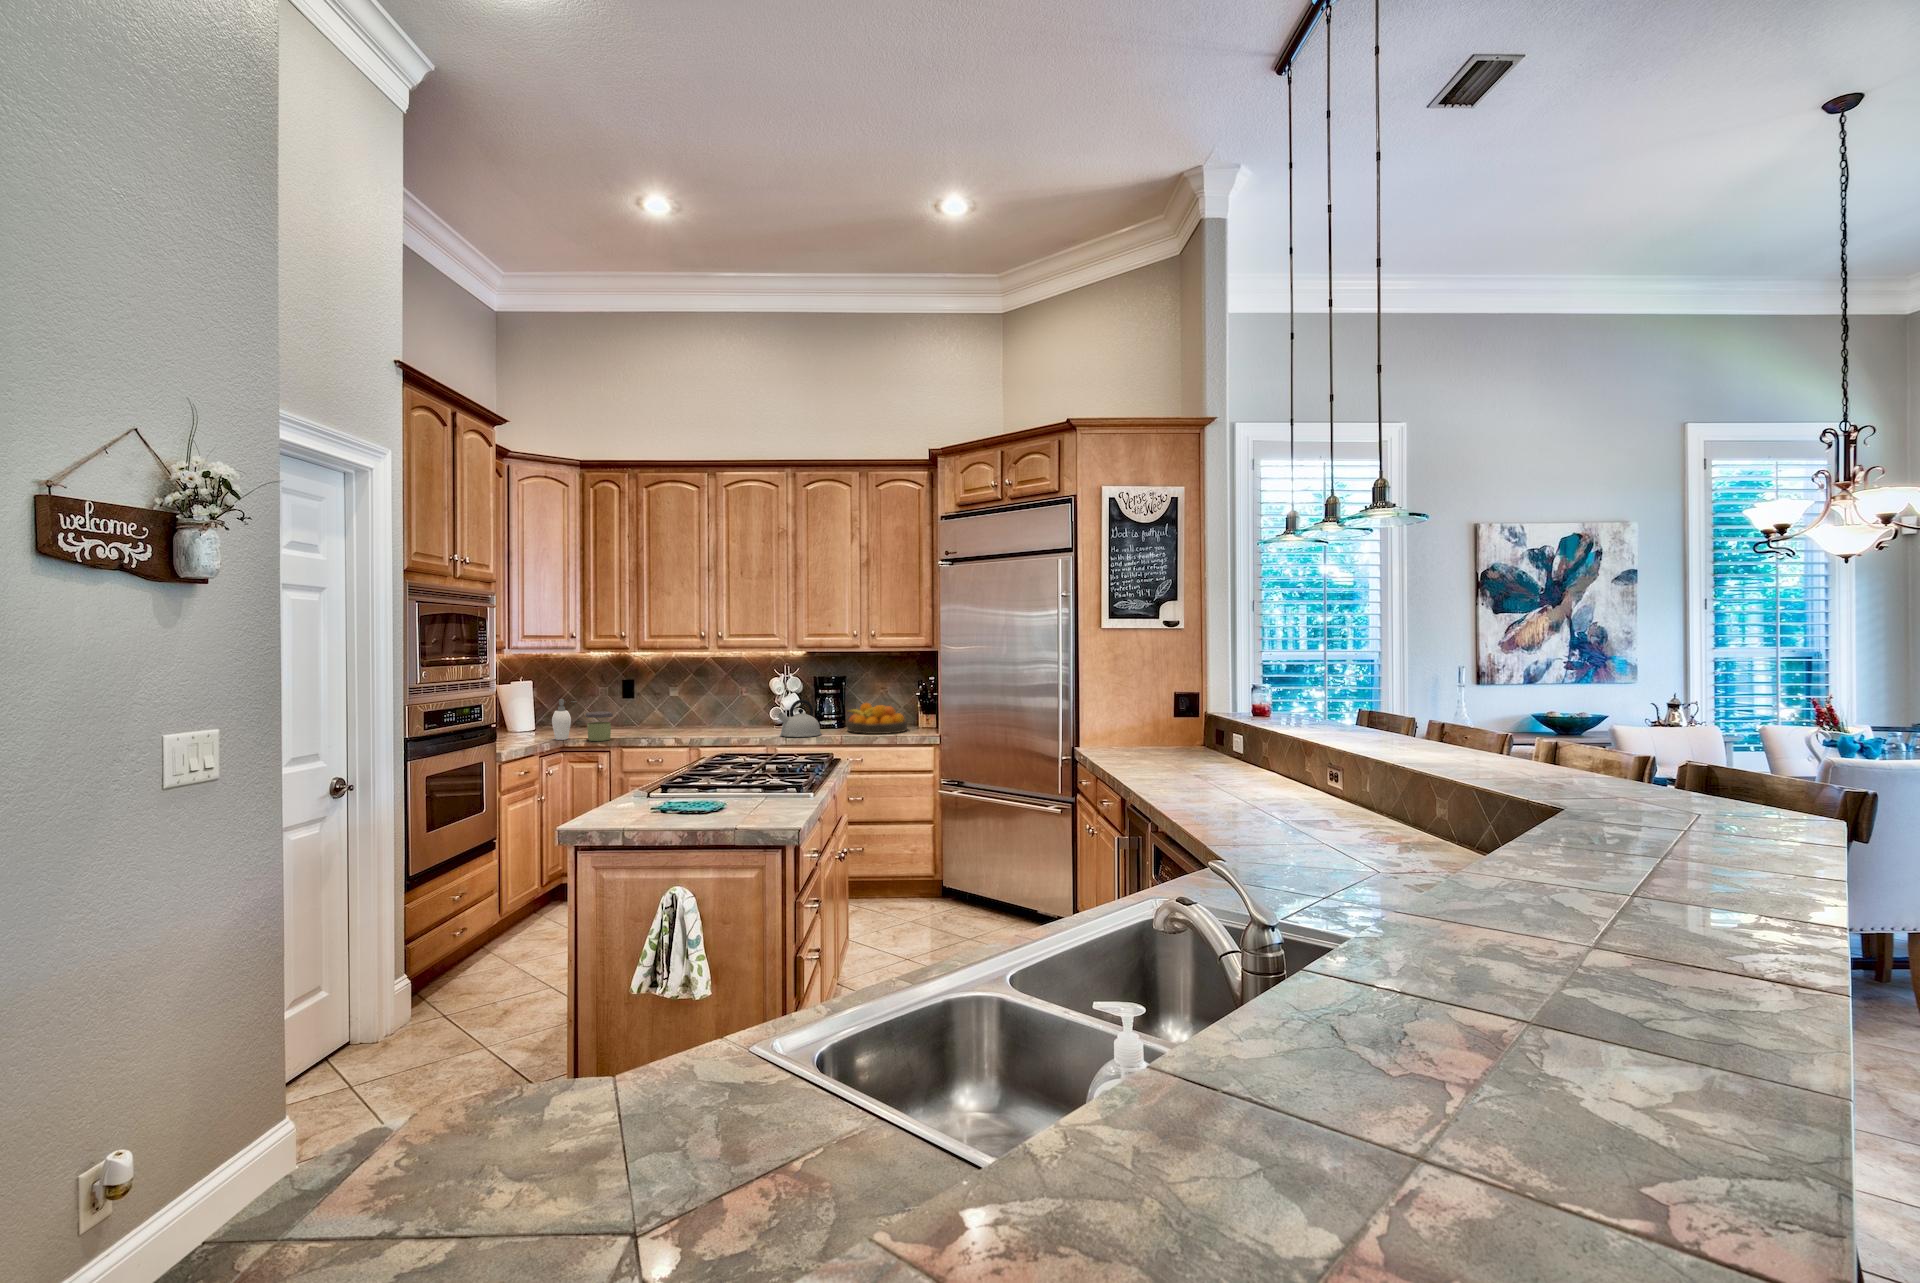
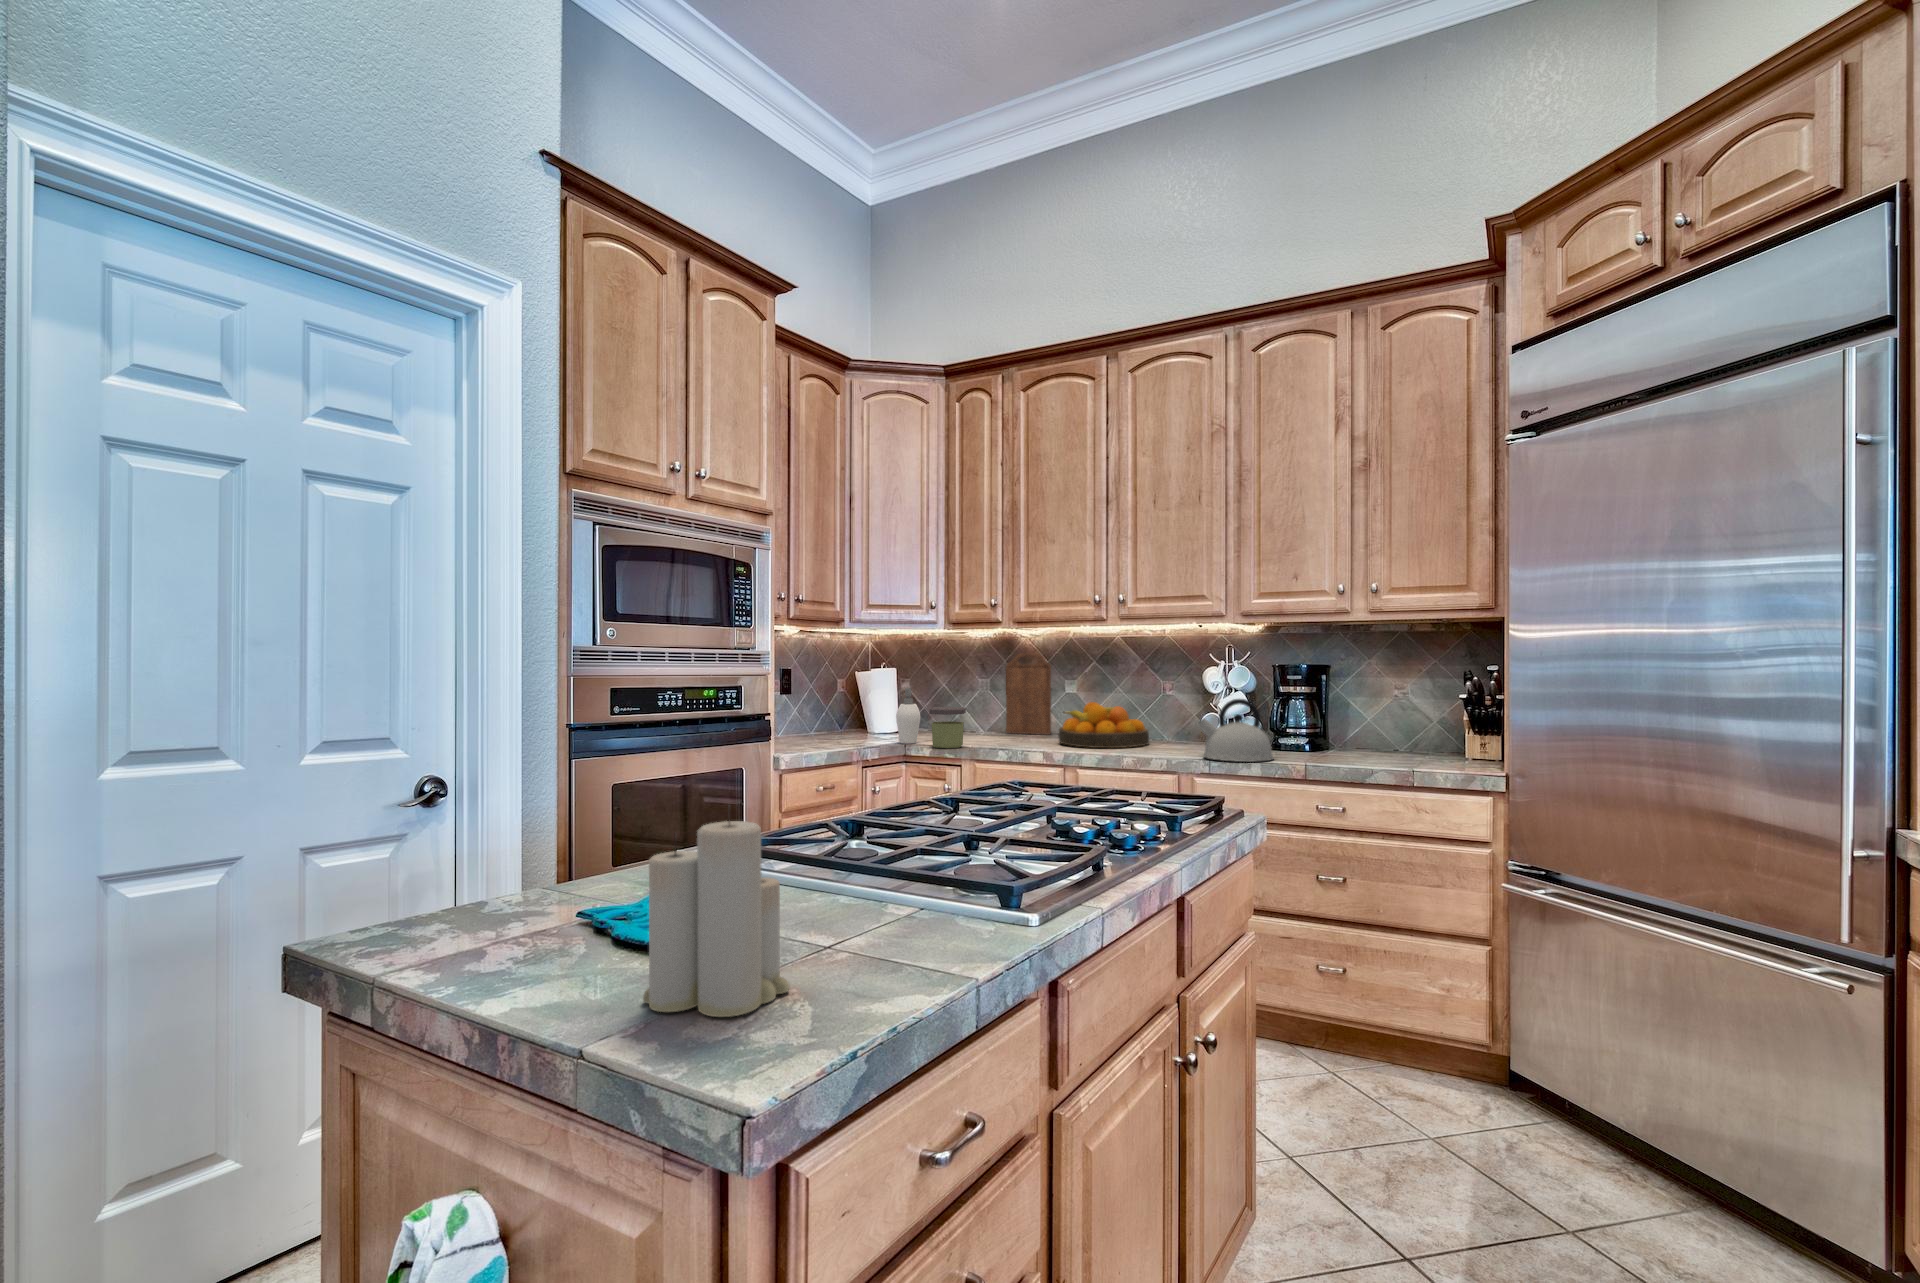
cutting board: none [623,670,659,728] -> present [1006,653,1051,735]
fruit bowl: present [847,703,907,734] -> present [1058,702,1149,748]
candle: none [730,759,771,825] -> present [643,810,789,1017]

